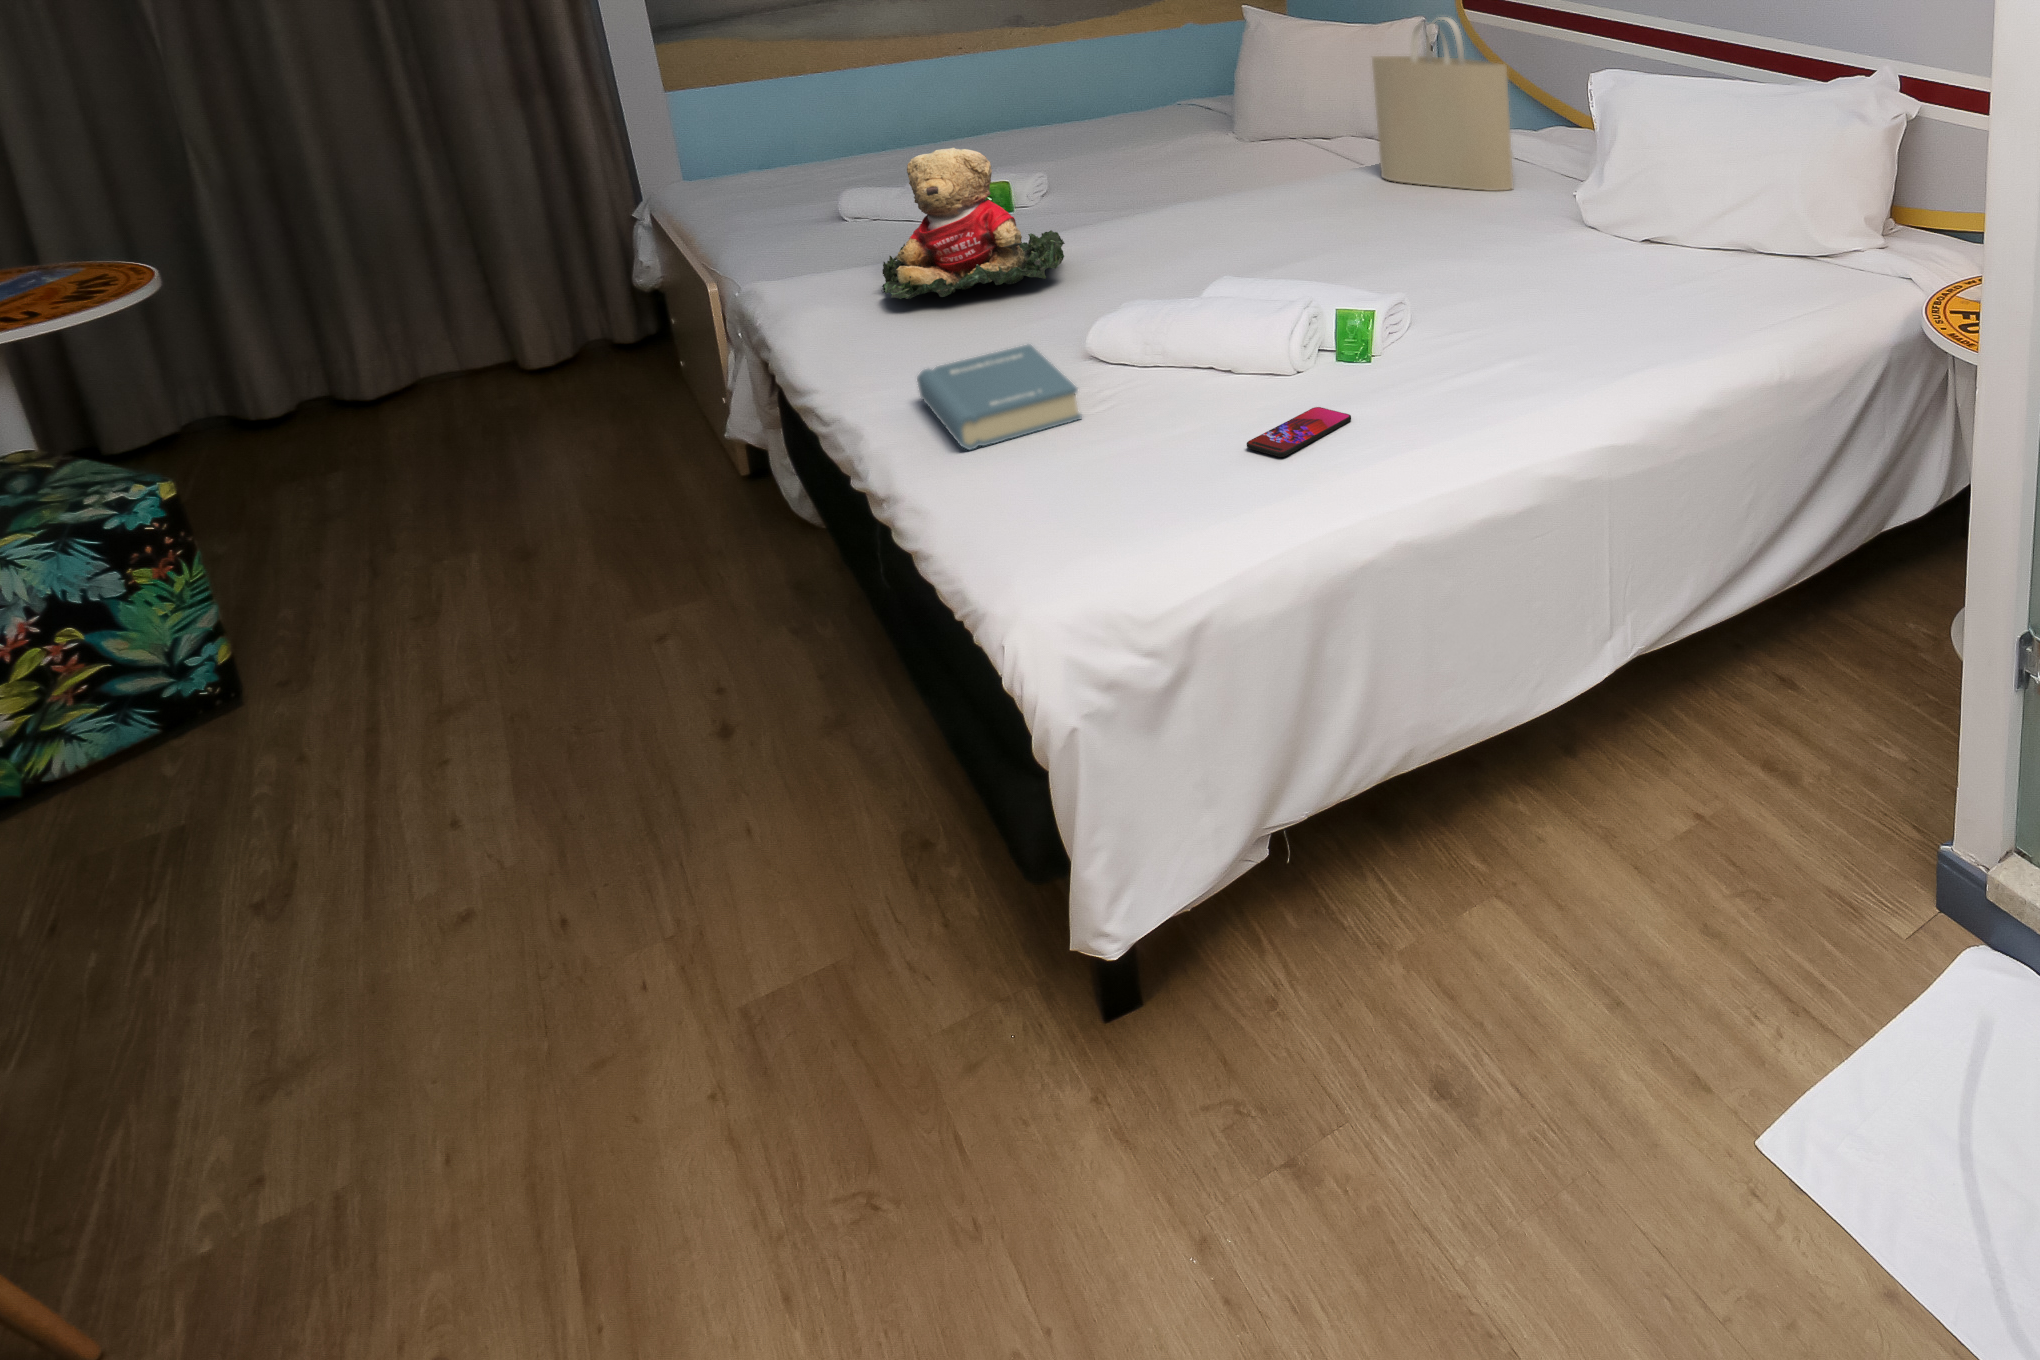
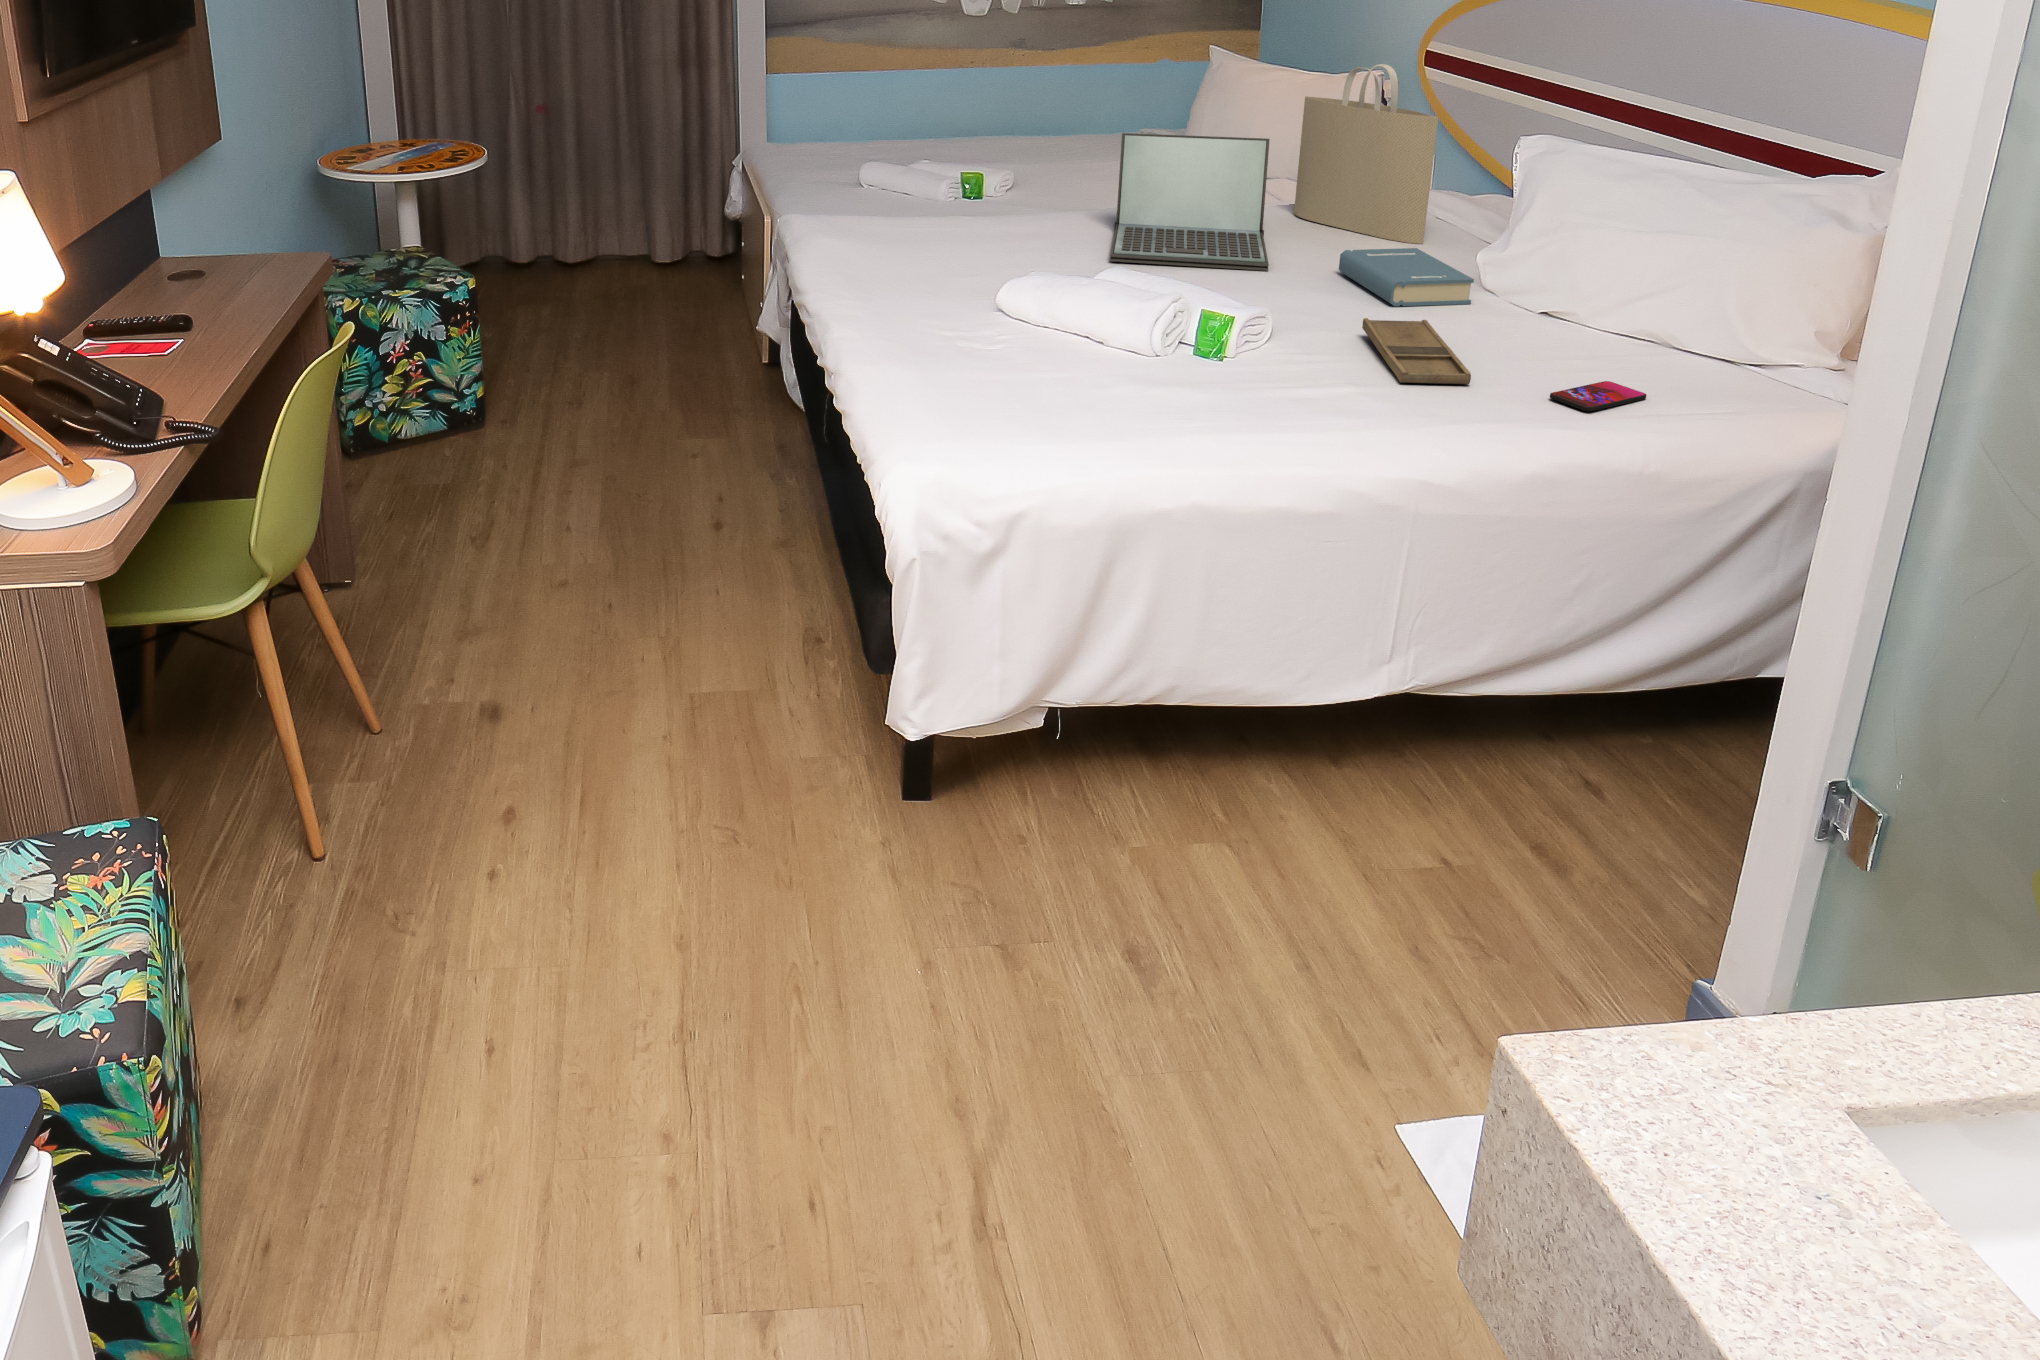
laptop: none [1186,106,1379,269] -> present [1110,133,1270,271]
teddy bear: present [882,147,1065,299] -> none [868,129,1005,245]
tray: none [1495,274,1612,347] -> present [1362,318,1471,384]
hardback book: present [917,345,1081,450] -> present [1339,248,1474,306]
smartphone: present [1247,407,1351,457] -> present [1550,381,1646,411]

